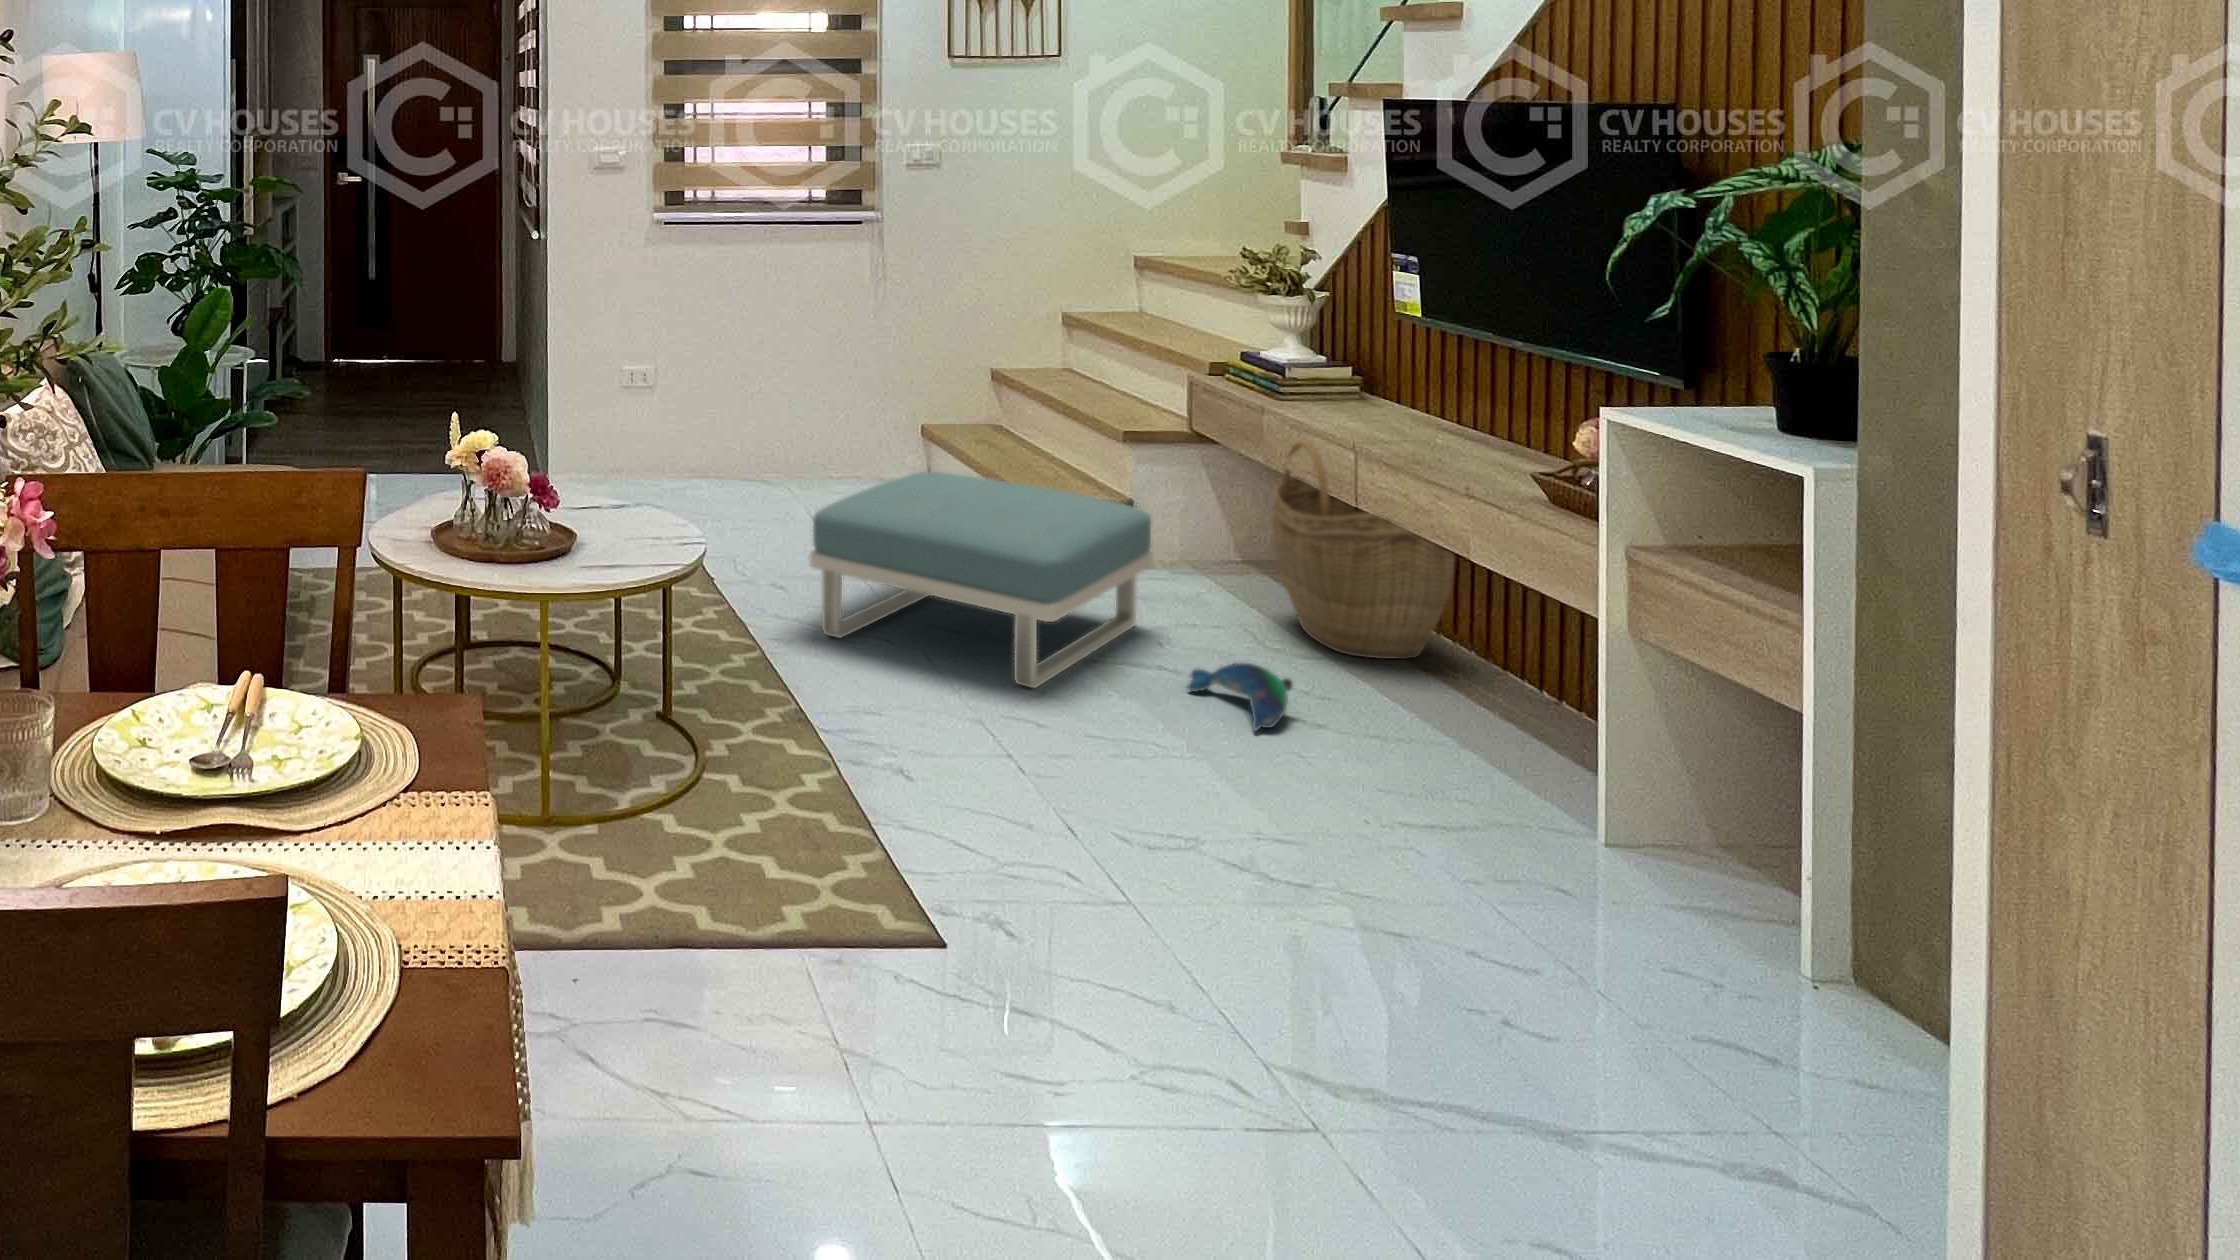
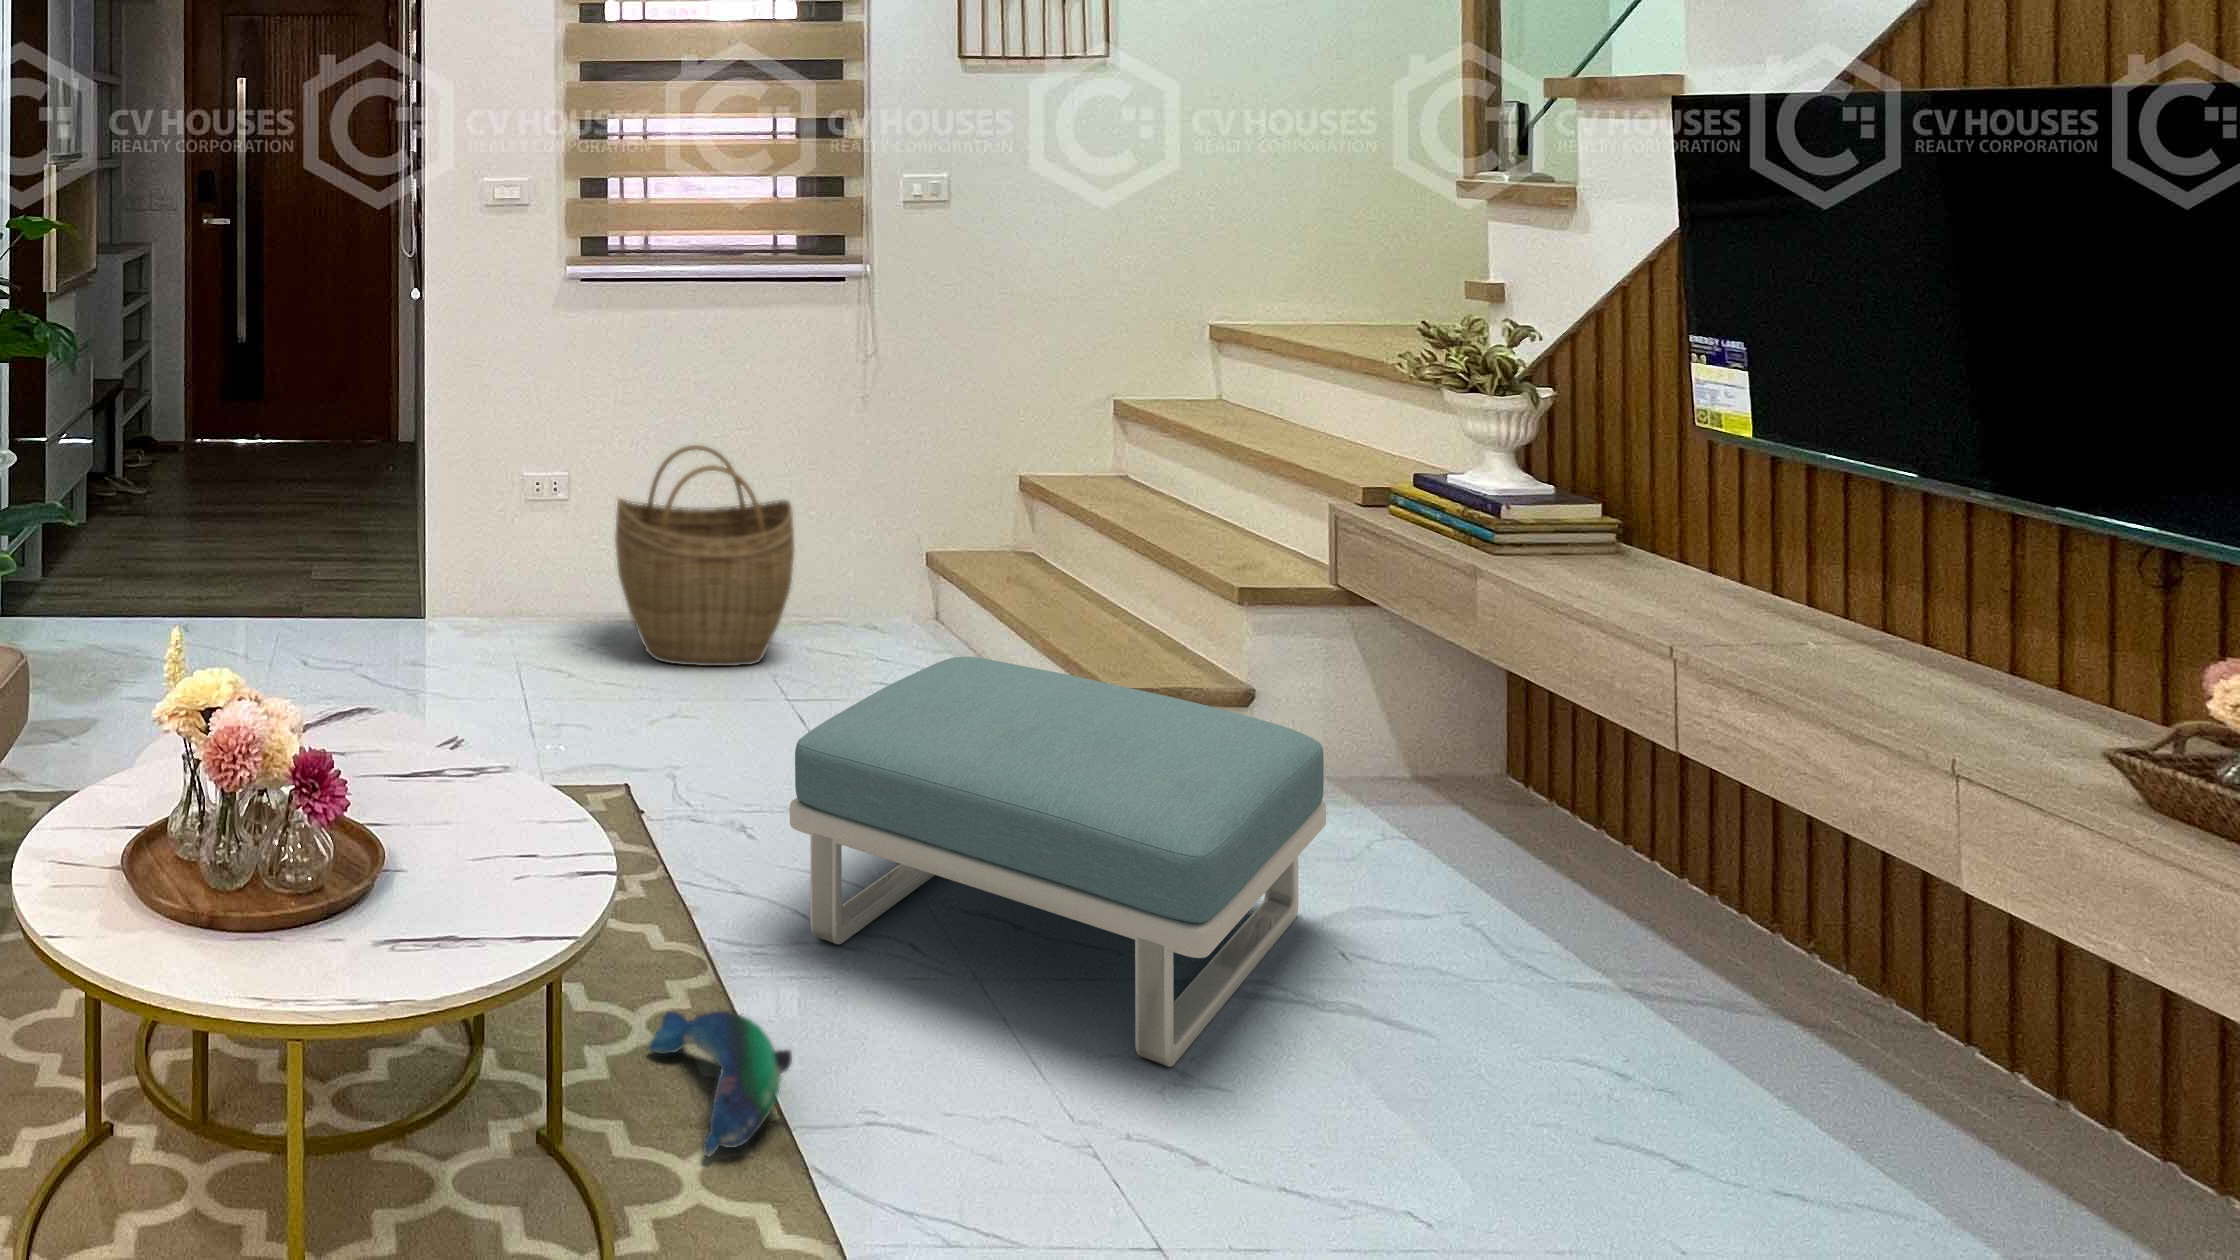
woven basket: present [1273,442,1455,659] -> present [615,445,794,666]
plush toy: present [1188,663,1293,730] -> present [649,1011,792,1156]

